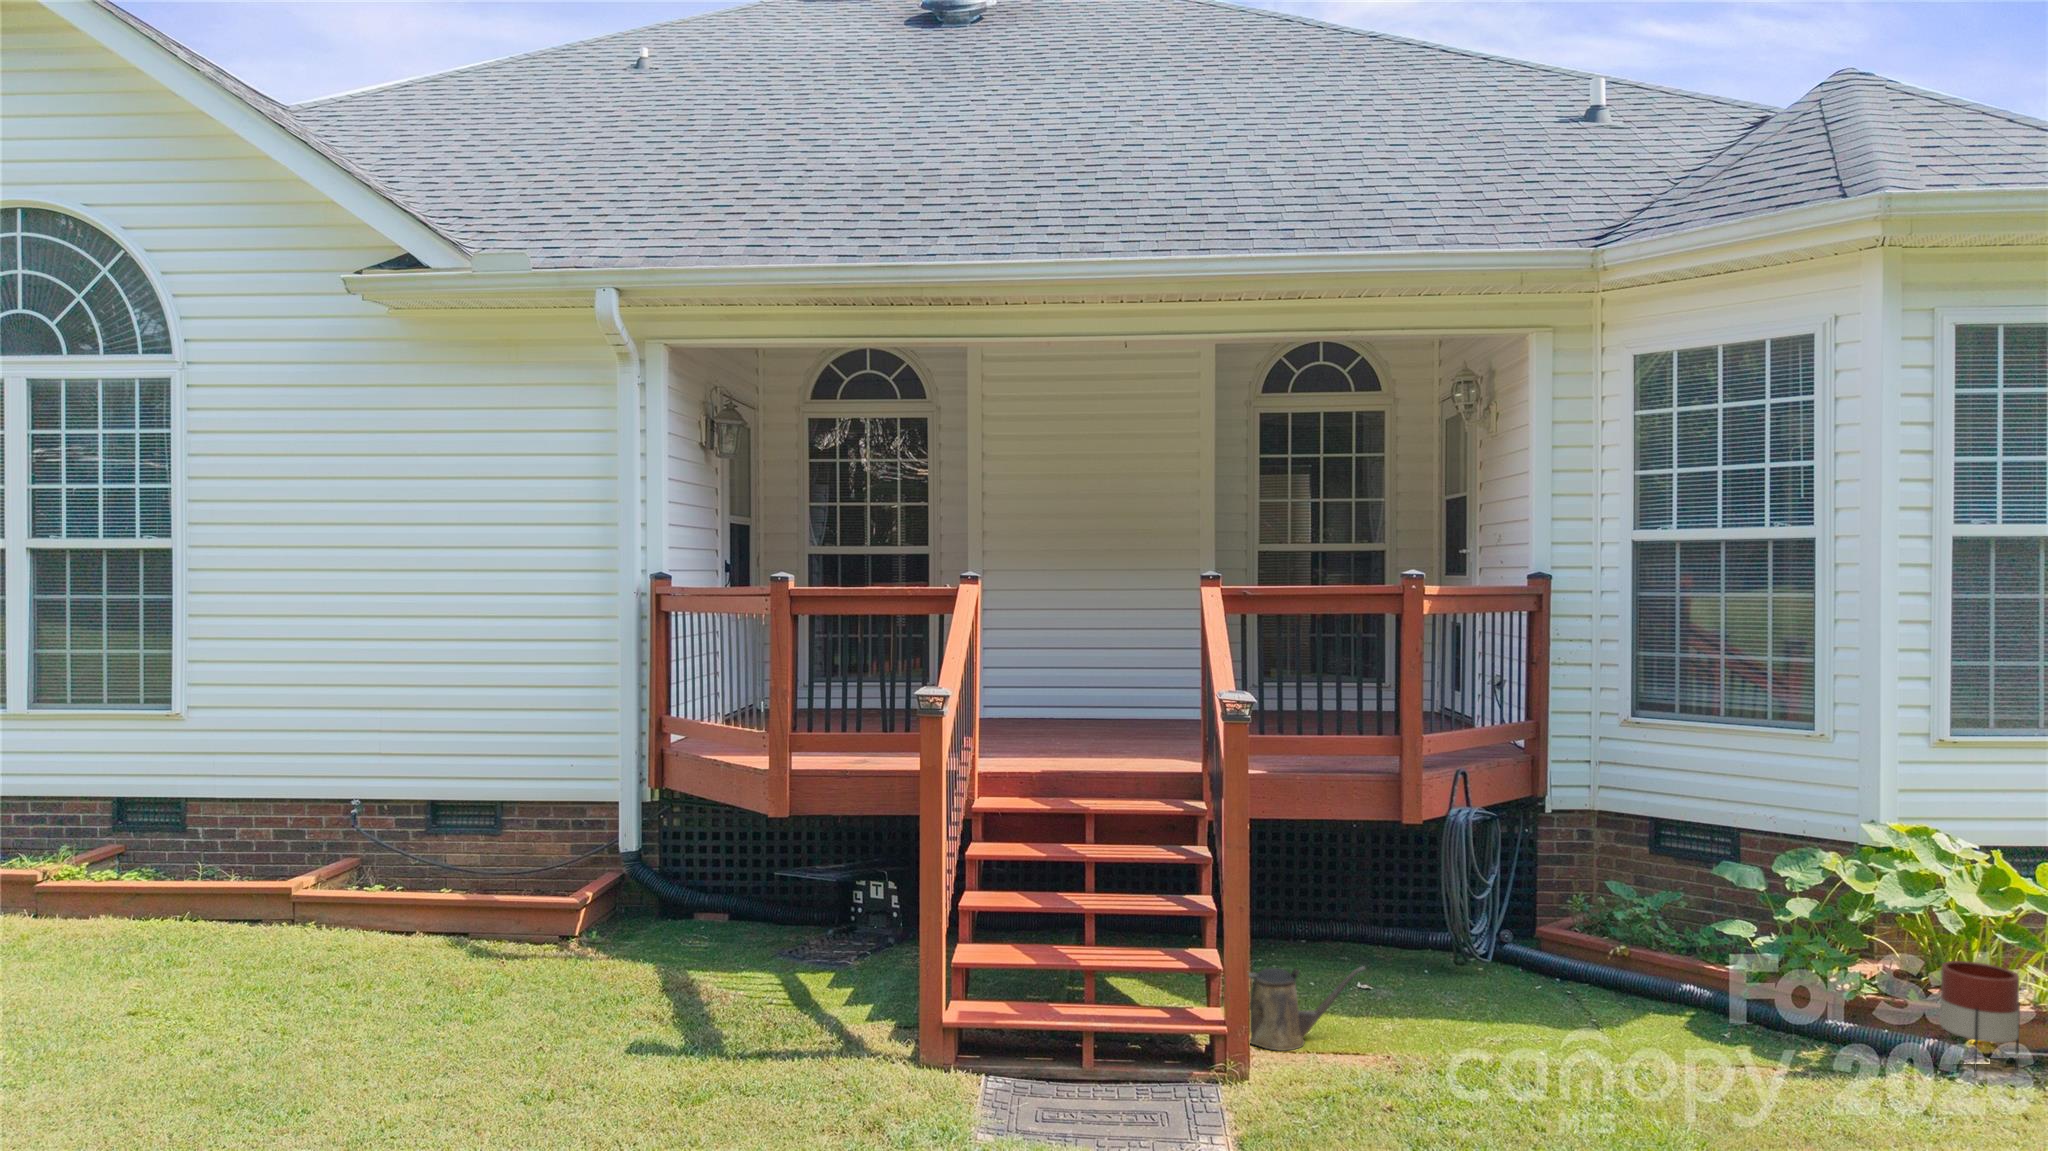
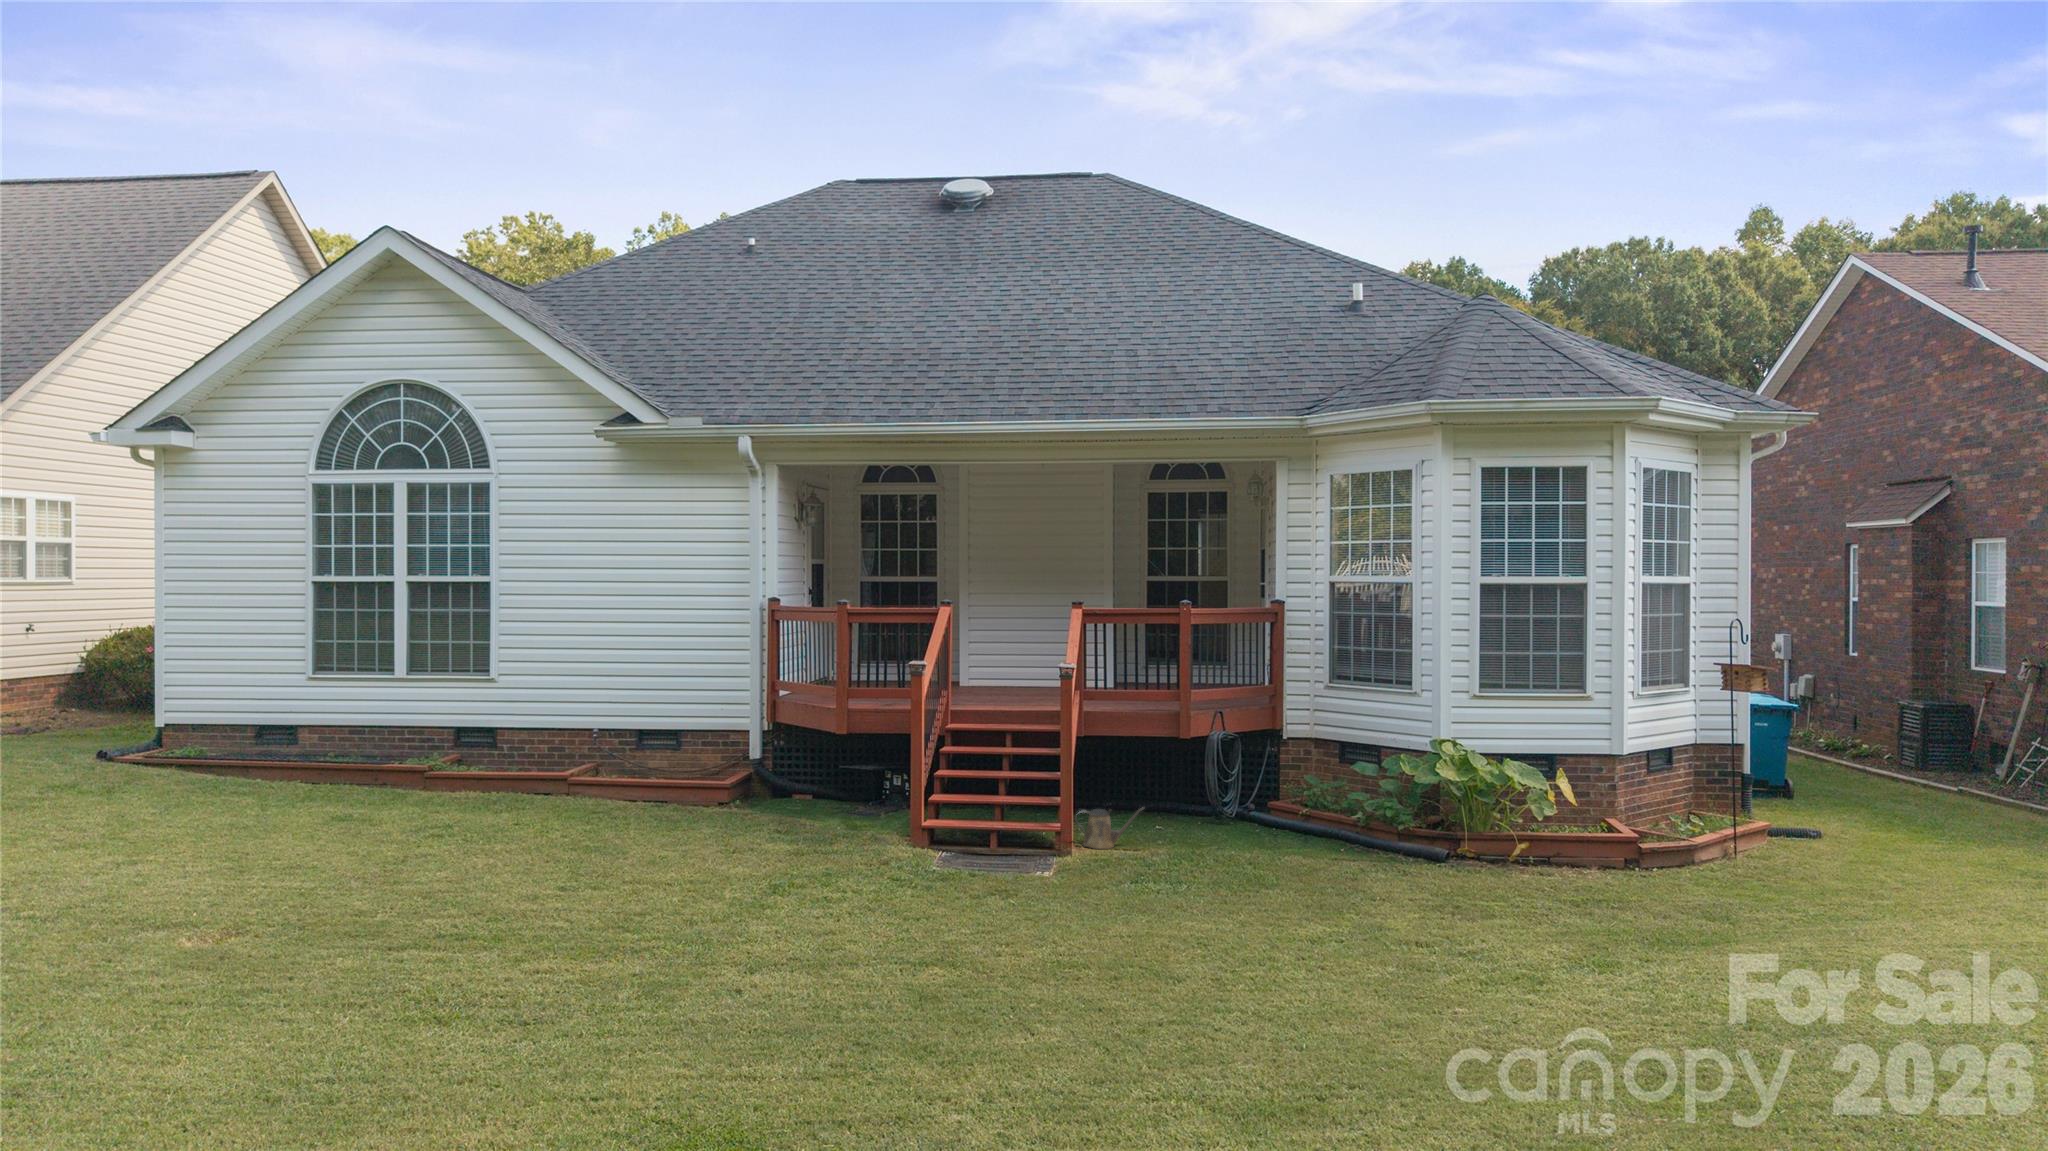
planter: present [1940,961,2020,1076] -> none [1441,806,1478,863]

